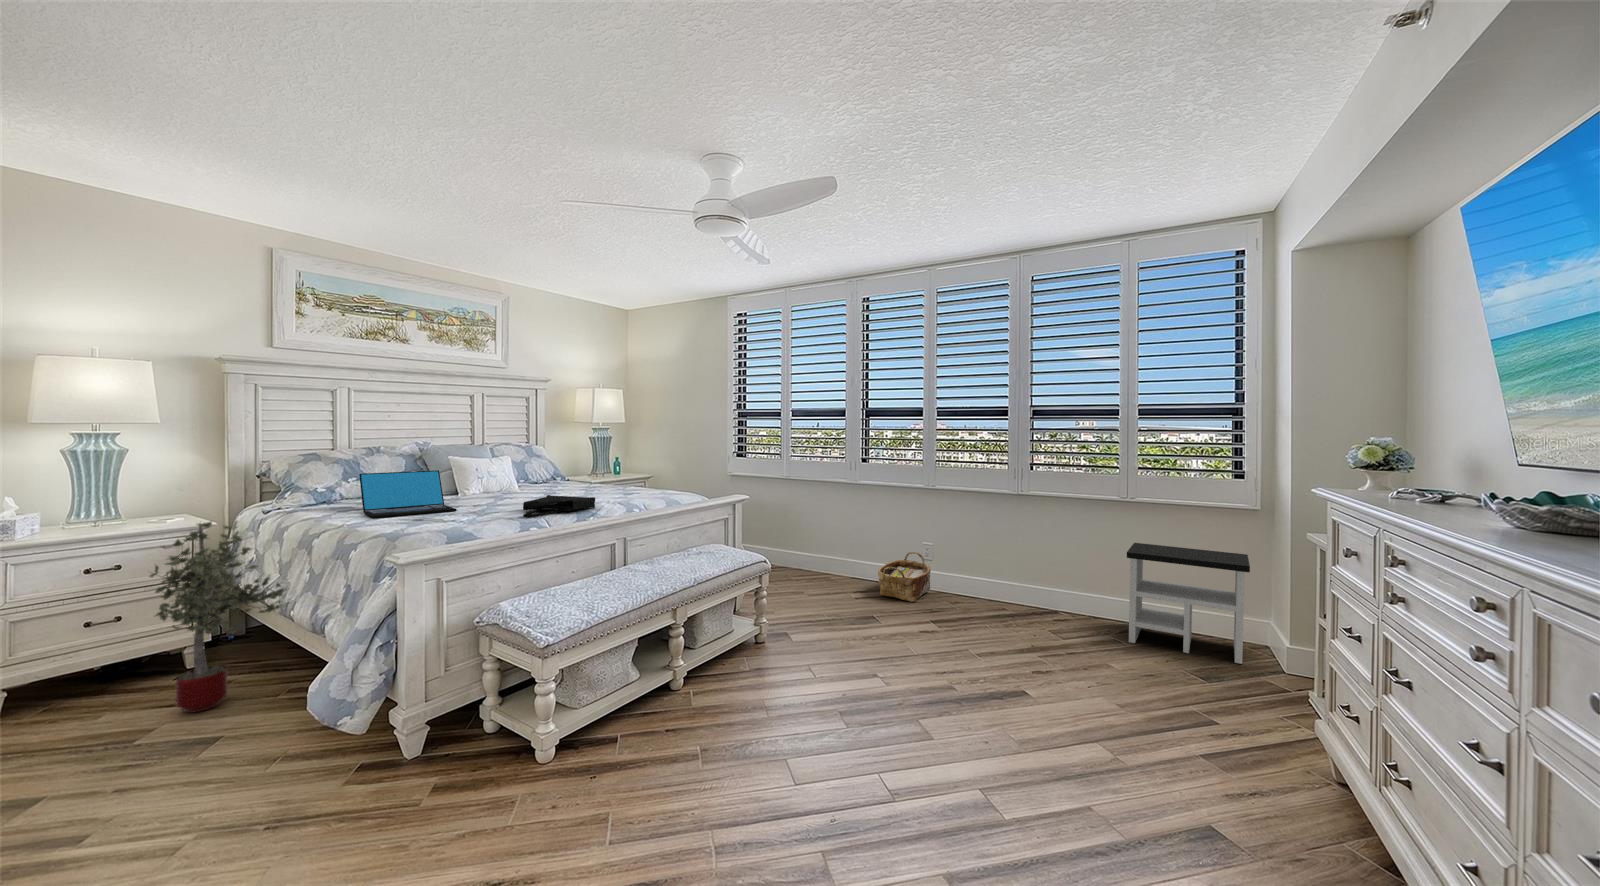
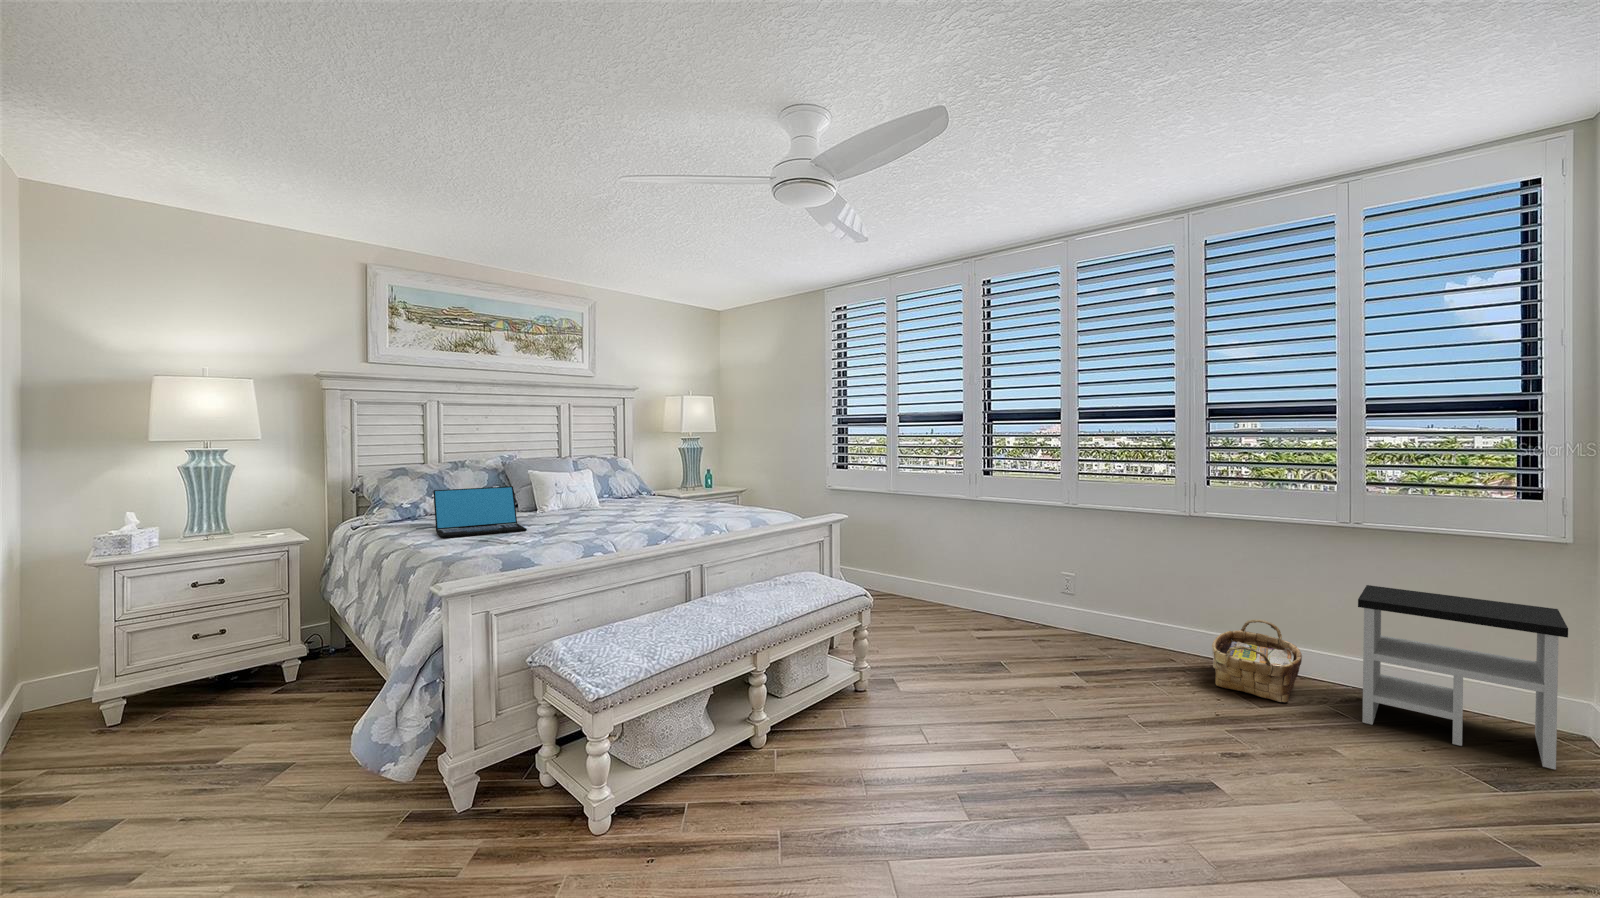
tote bag: present [523,495,595,518] -> none [590,514,670,541]
potted tree: present [150,522,287,713] -> none [228,540,364,735]
woven basket: present [878,552,931,602] -> present [1212,620,1302,702]

